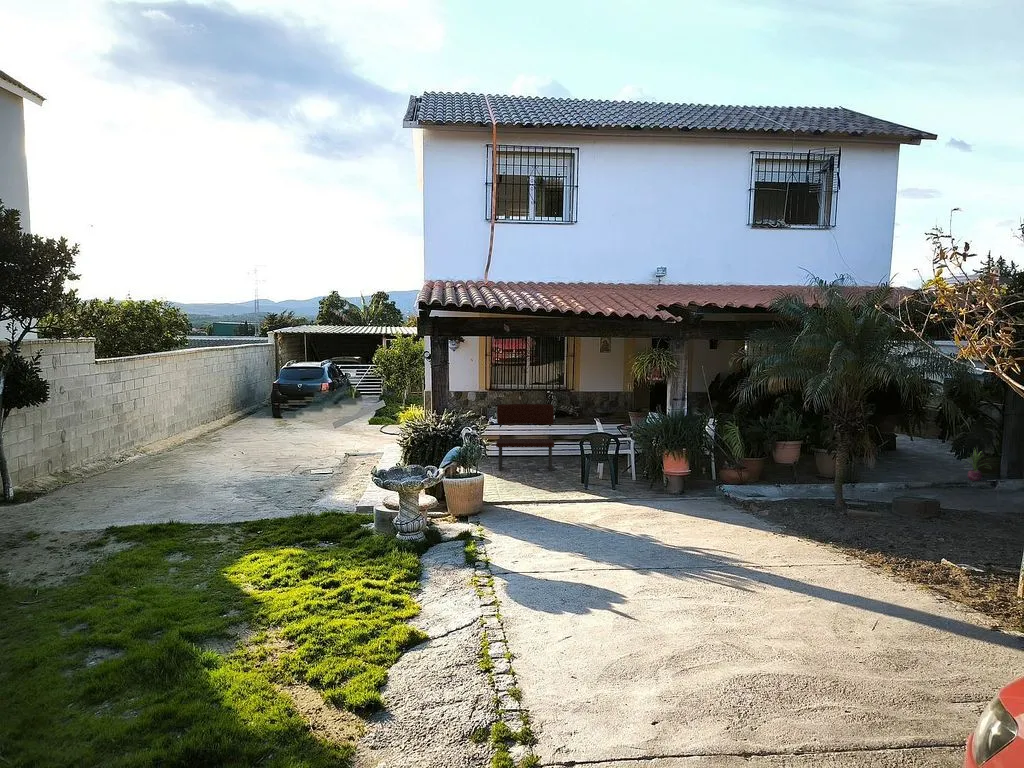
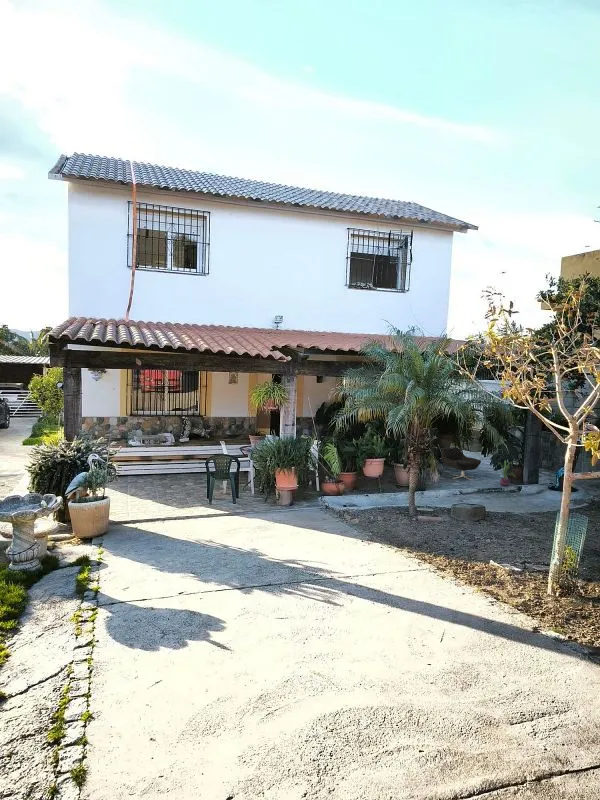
bench: present [496,404,554,471] -> none [131,429,185,489]
lounge chair: none [881,430,940,473] -> present [441,447,481,480]

